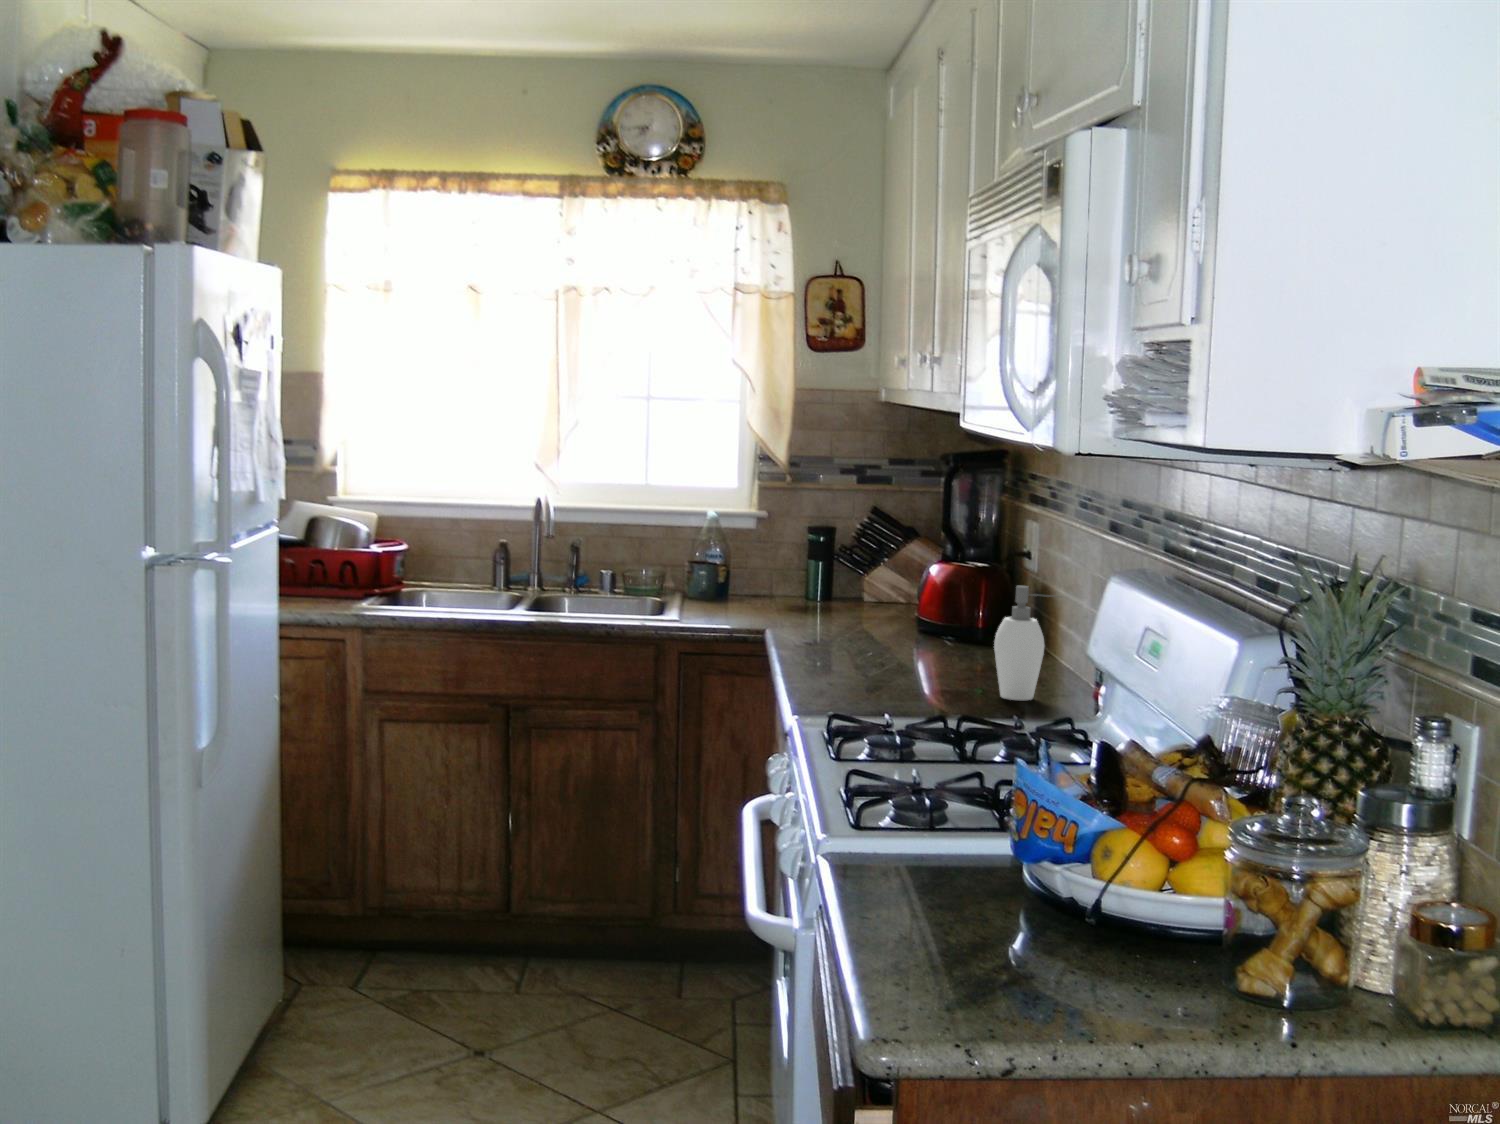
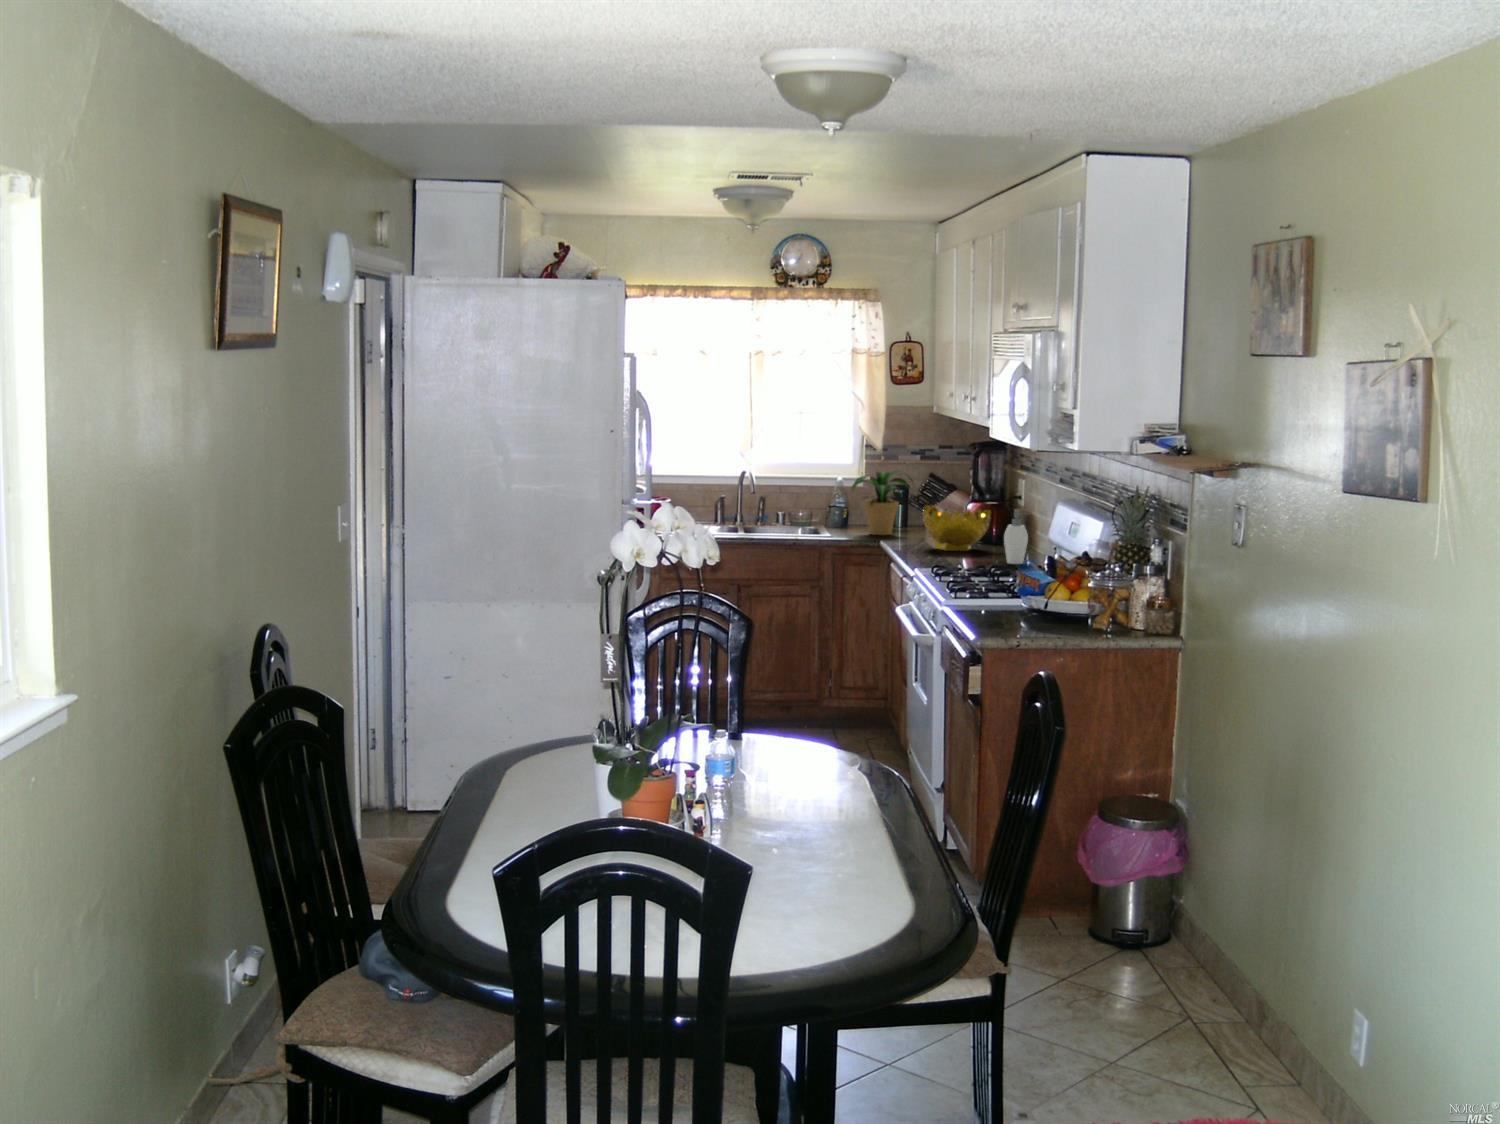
potted plant: none [724,502,839,617] -> present [852,471,913,535]
decorative bowl: none [841,567,972,660] -> present [923,505,991,551]

